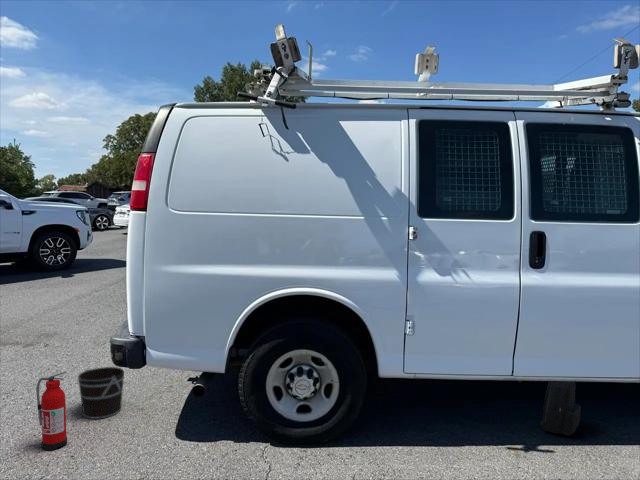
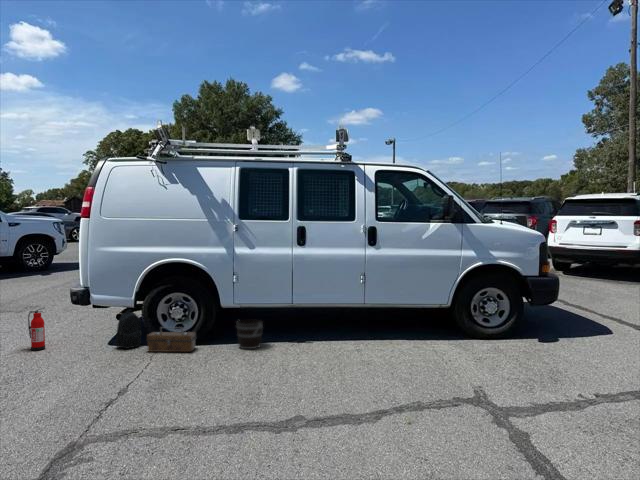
bucket: present [78,367,124,419] -> present [236,320,263,349]
backpack: present [540,381,581,436] -> present [116,310,142,349]
toolbox: none [249,413,339,465] -> present [146,327,196,352]

